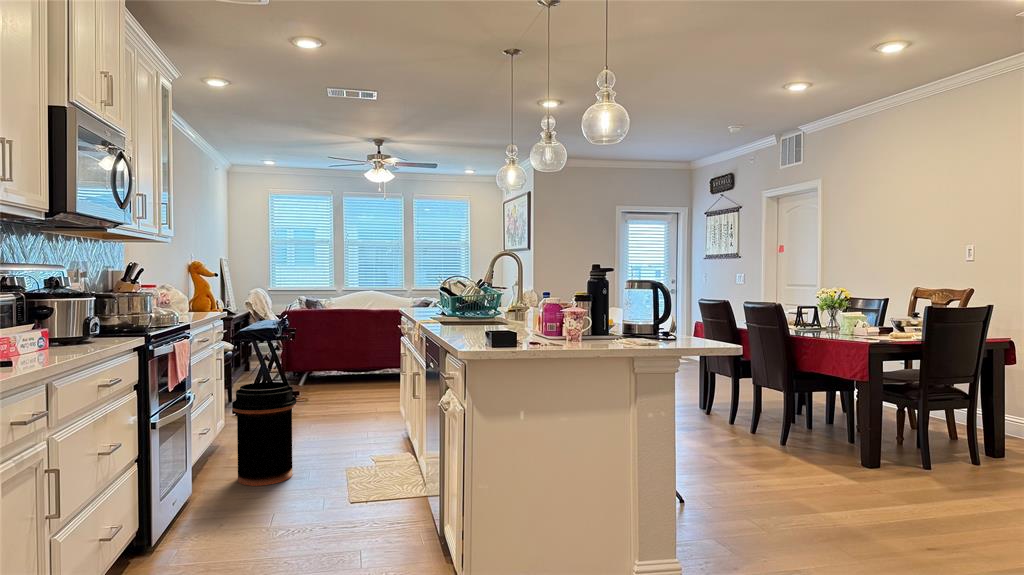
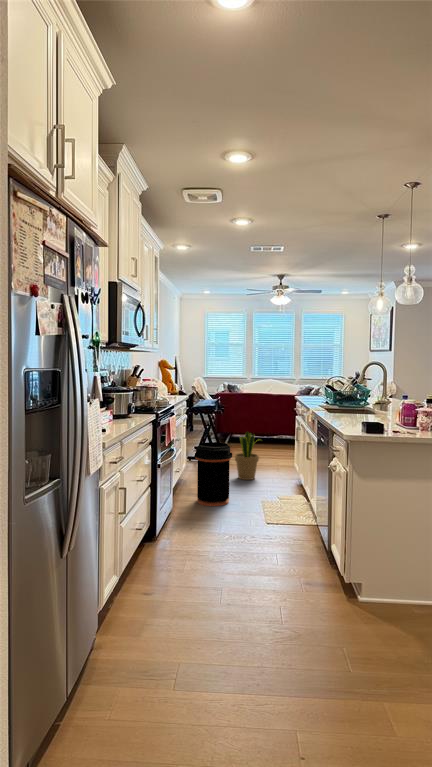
potted plant: none [306,363,350,438] -> present [235,432,259,480]

